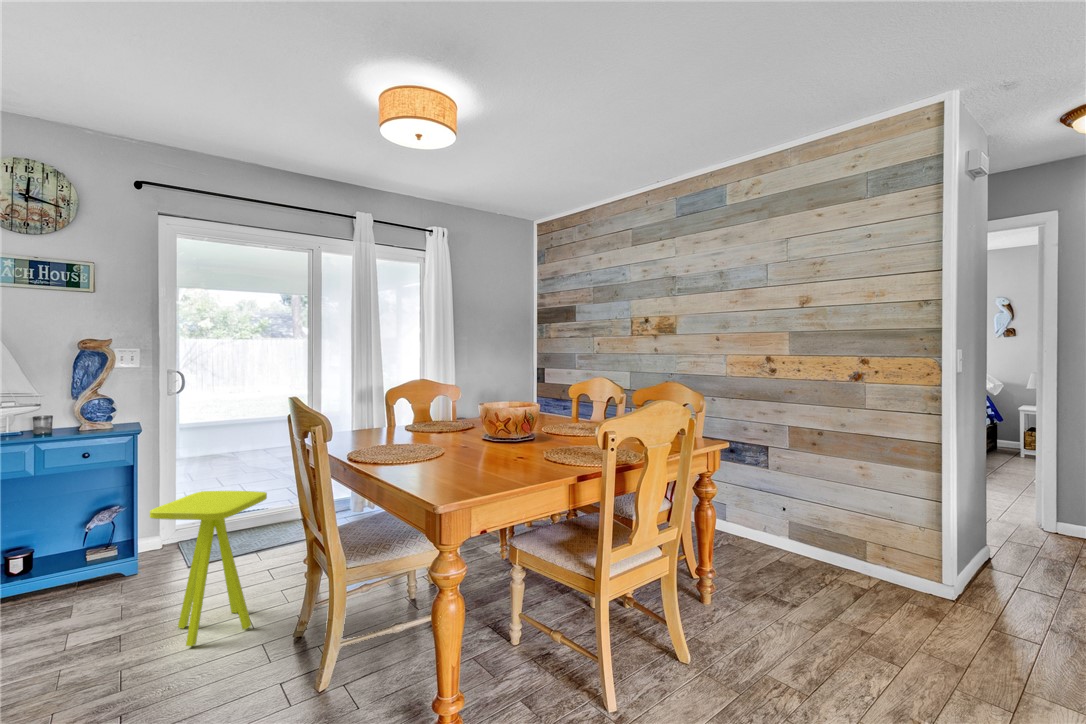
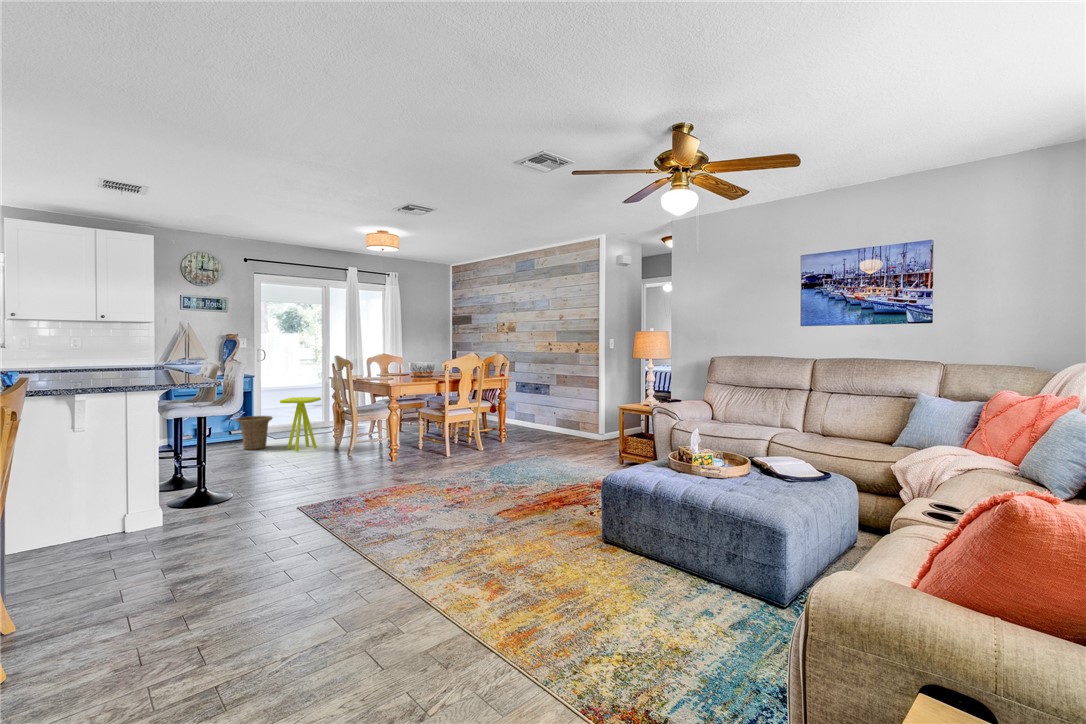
basket: none [50,532,154,632] -> present [236,416,272,450]

